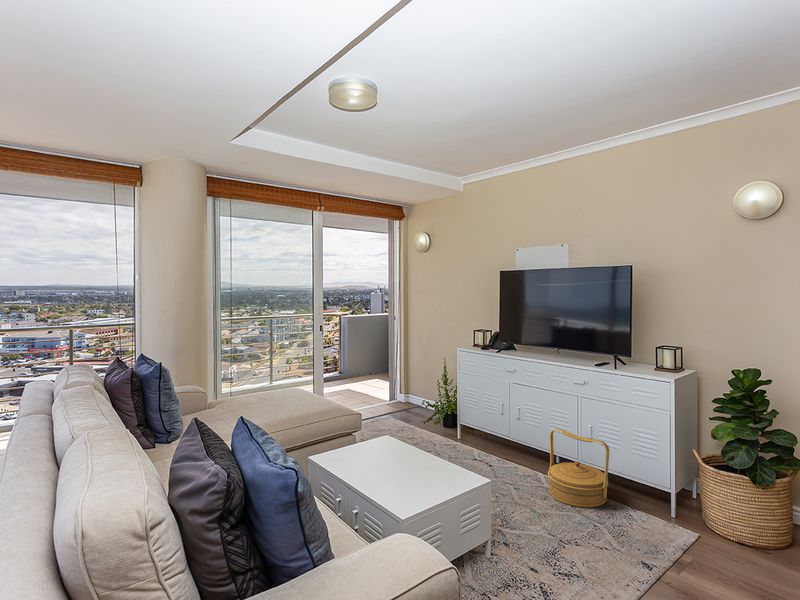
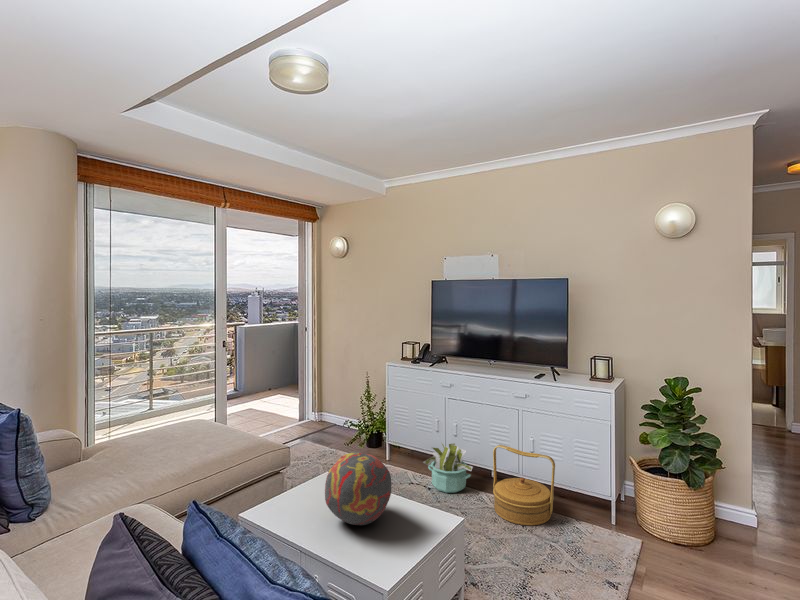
decorative orb: none [369,414,426,475] -> present [325,451,391,525]
decorative plant: none [484,424,532,472] -> present [423,443,473,493]

